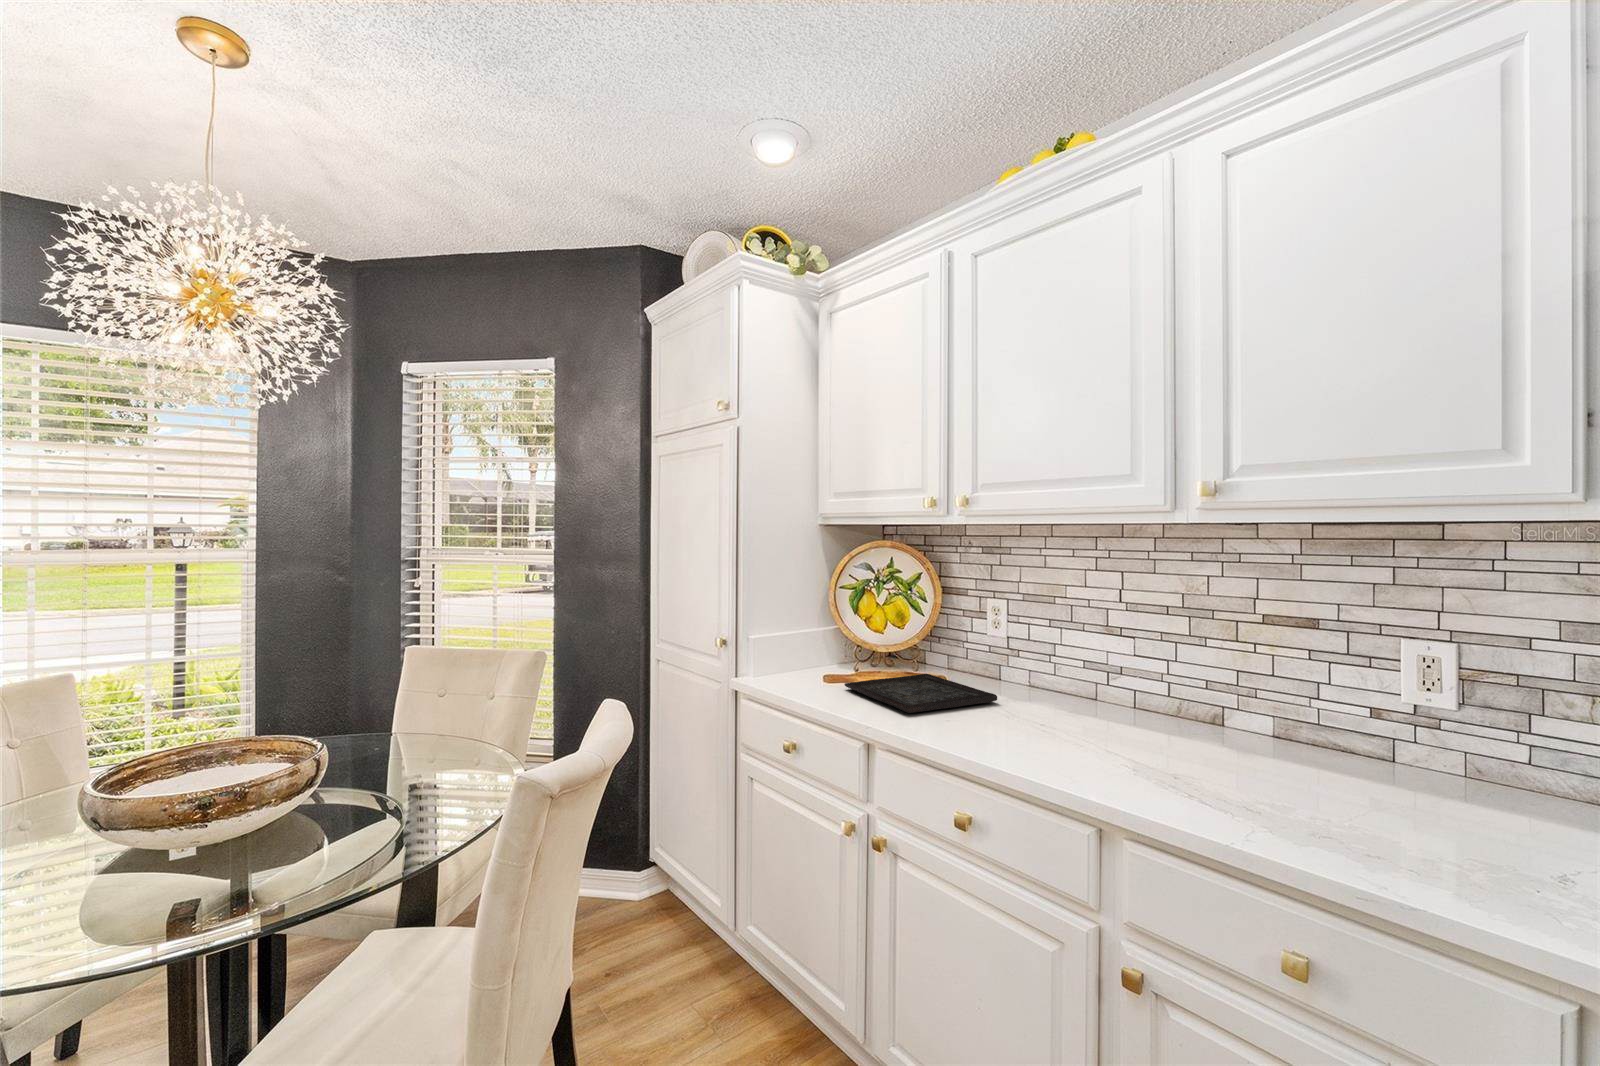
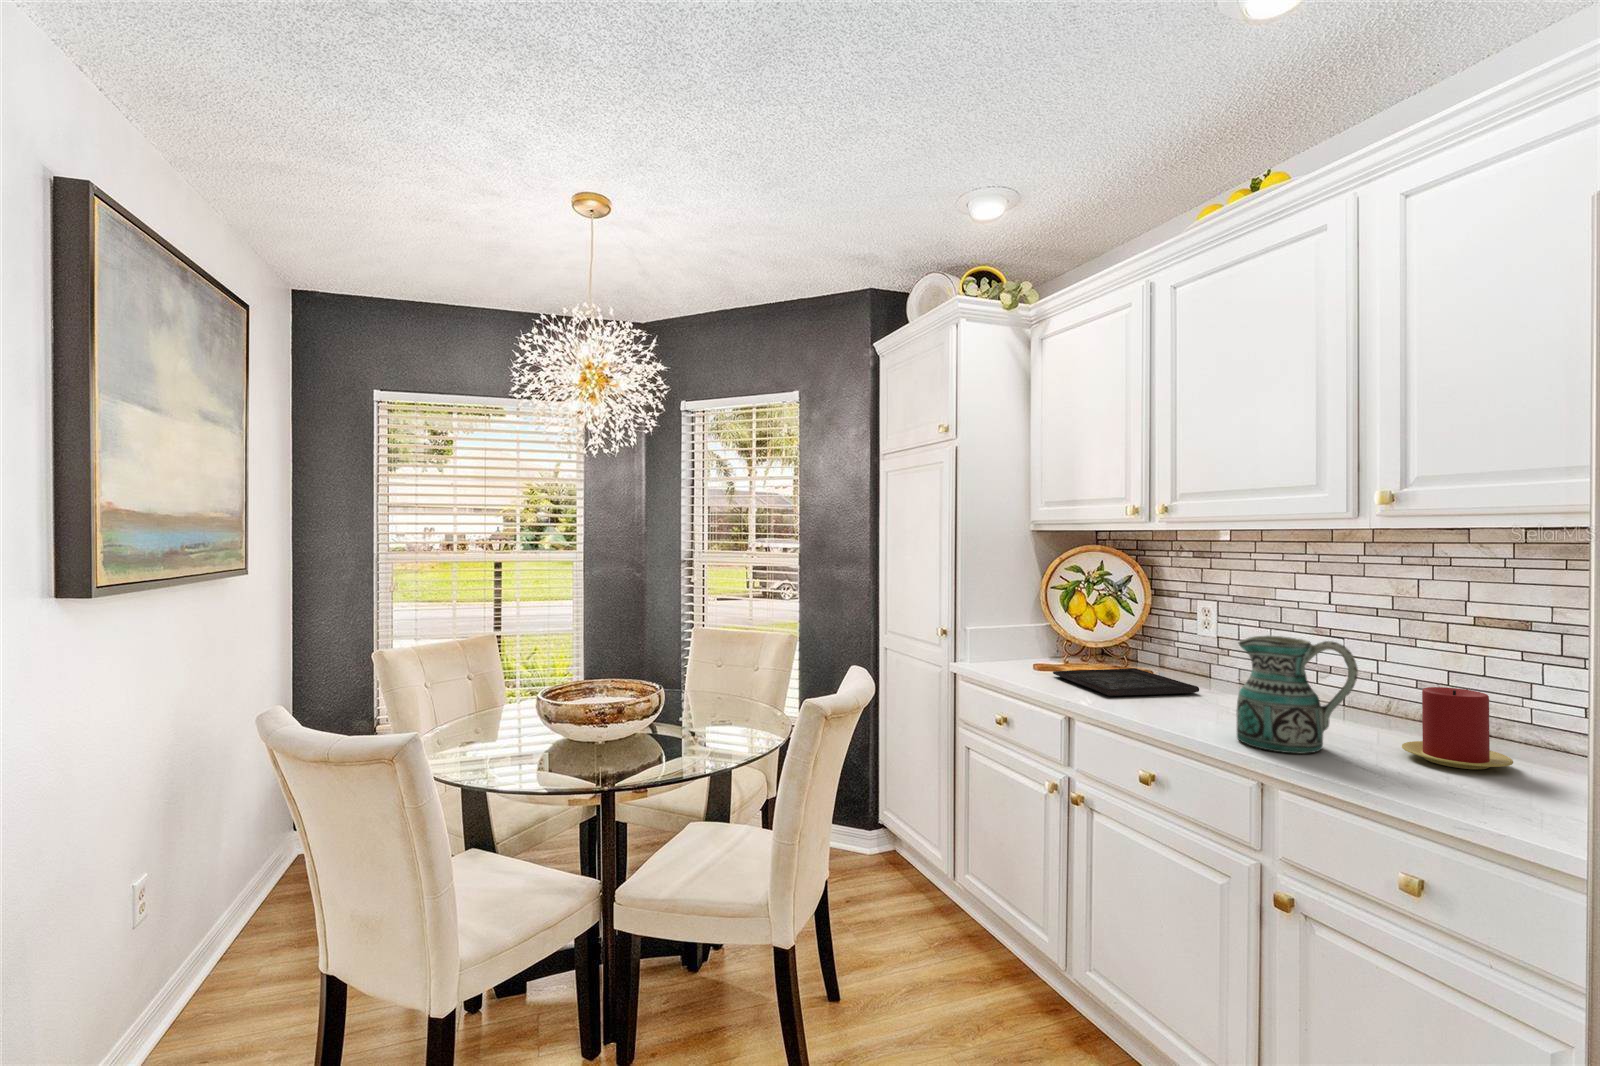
ceramic pitcher: none [1058,645,1184,782] -> present [1236,636,1358,754]
candle: none [1219,695,1328,786] -> present [1402,687,1513,769]

